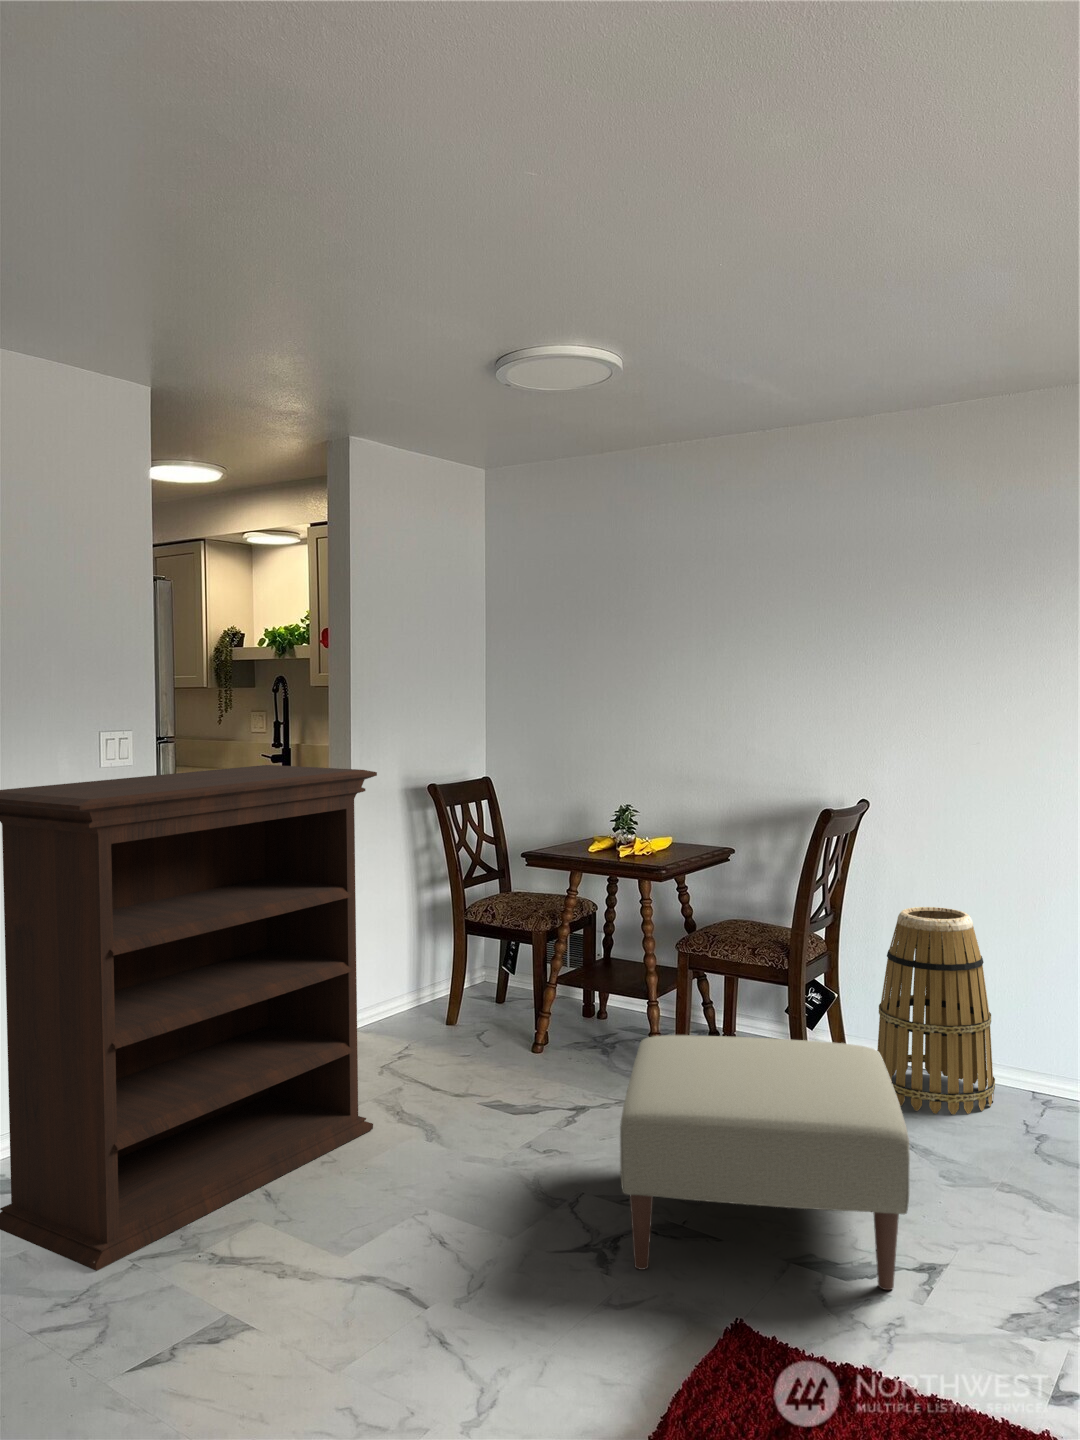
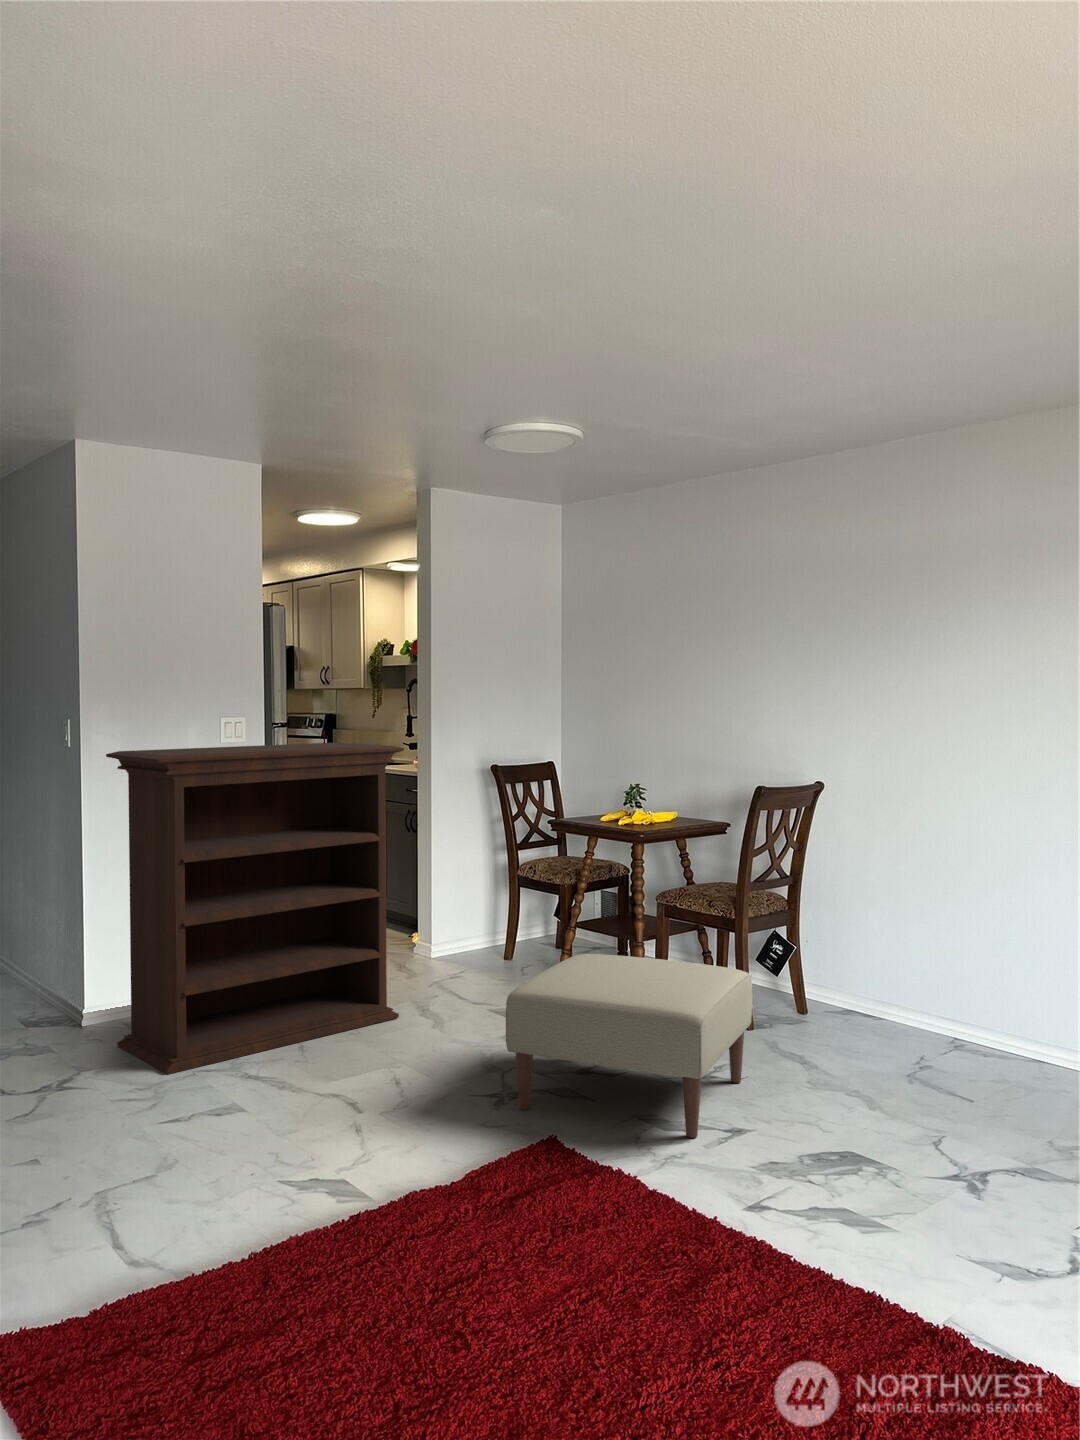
basket: present [877,907,995,1114] -> none [813,874,914,1047]

